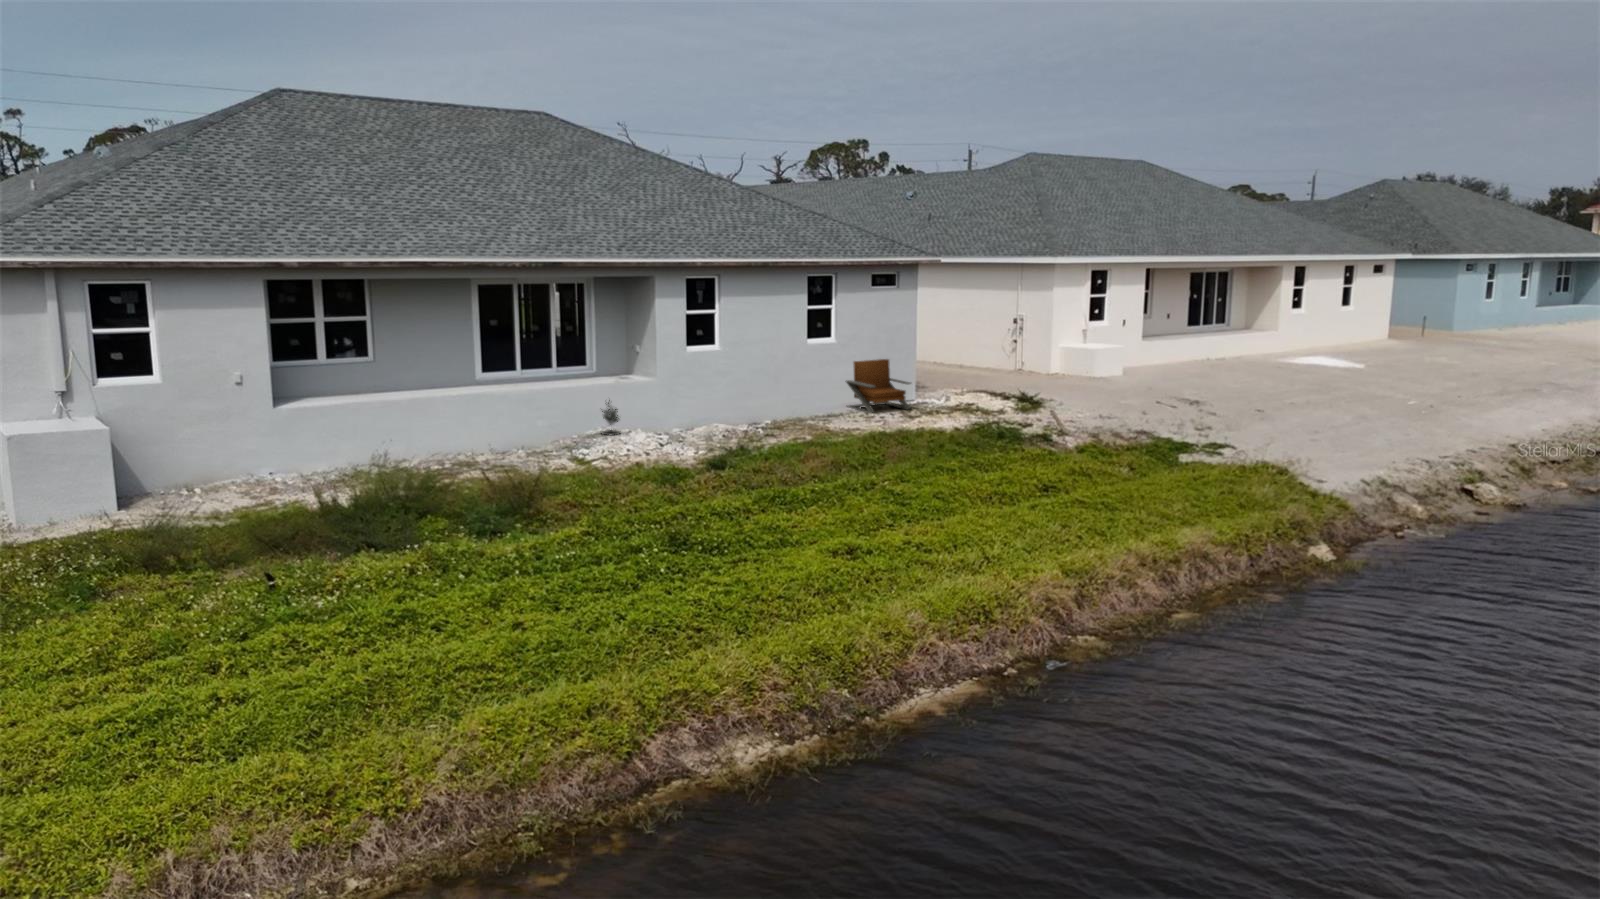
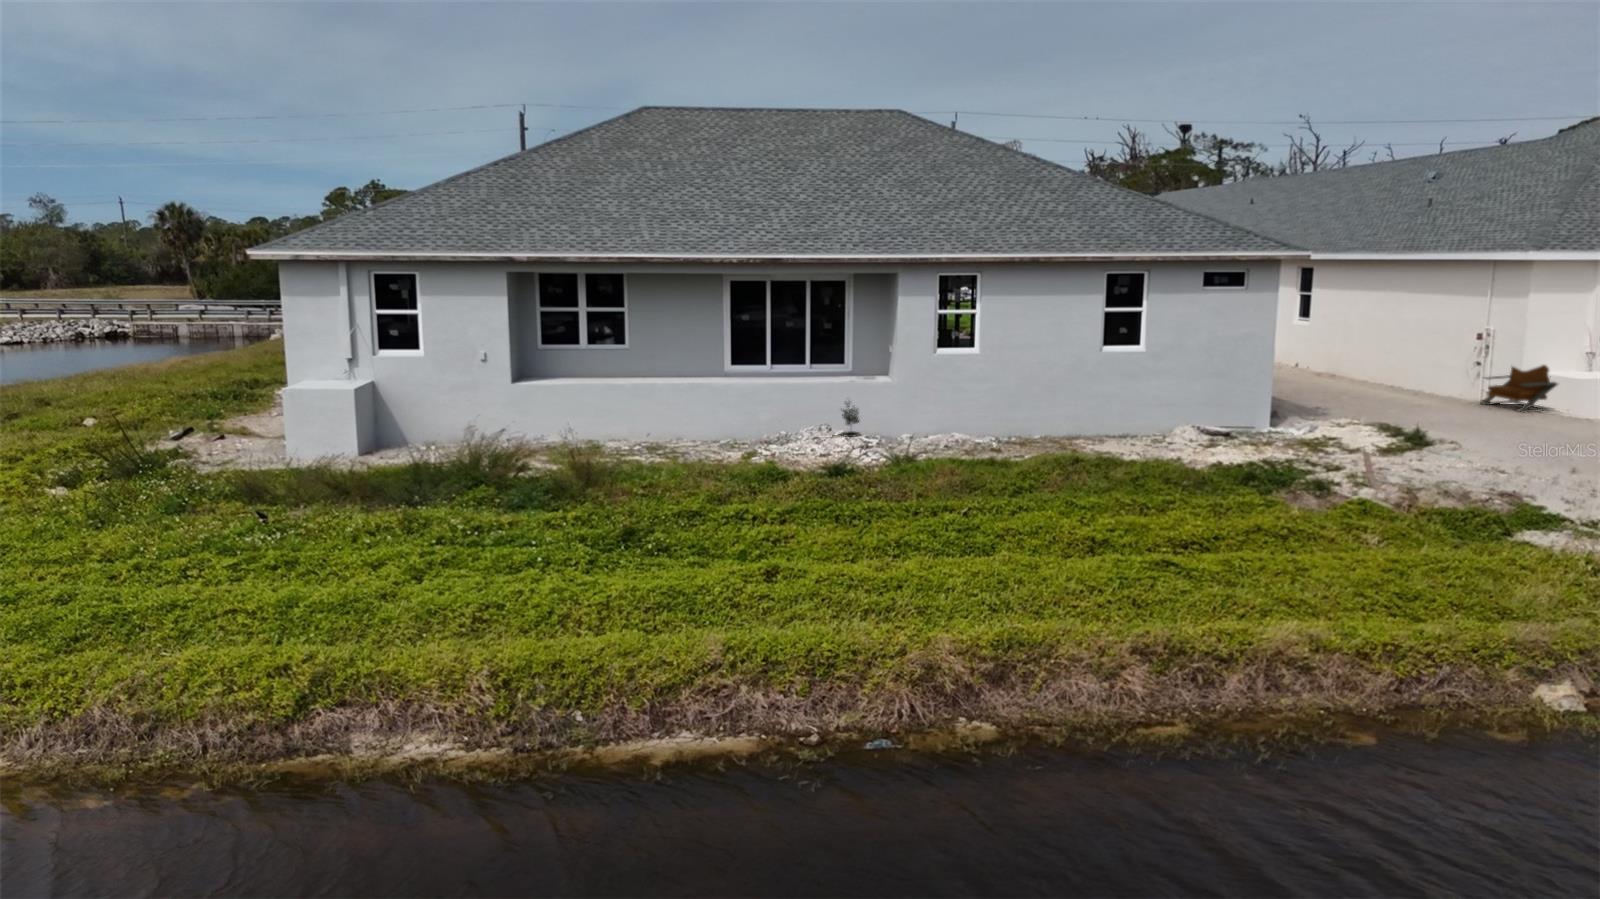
lounge chair: present [846,359,911,413] -> present [1481,365,1557,413]

